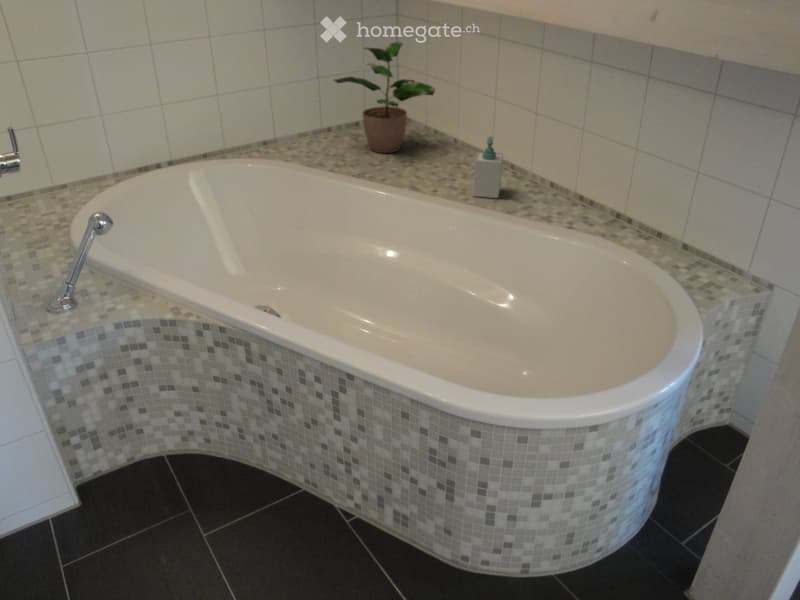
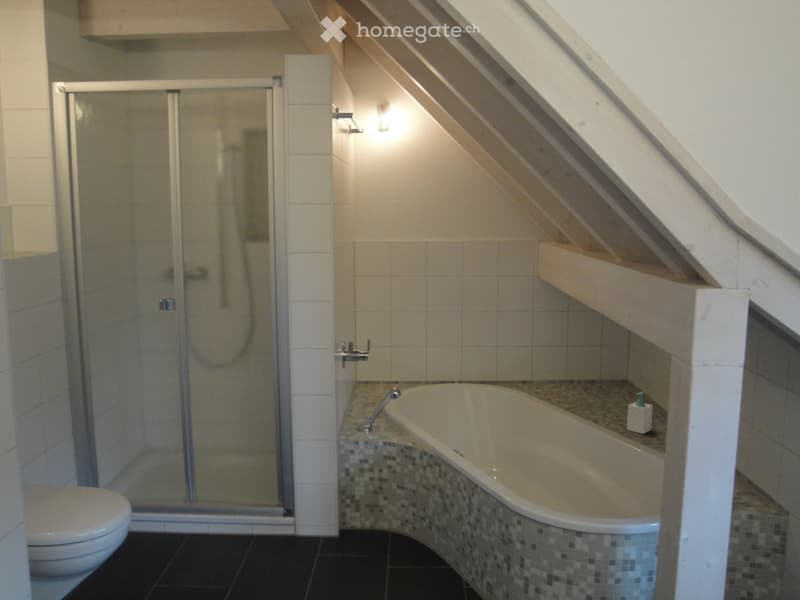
potted plant: present [334,42,435,153] -> none [561,330,633,399]

